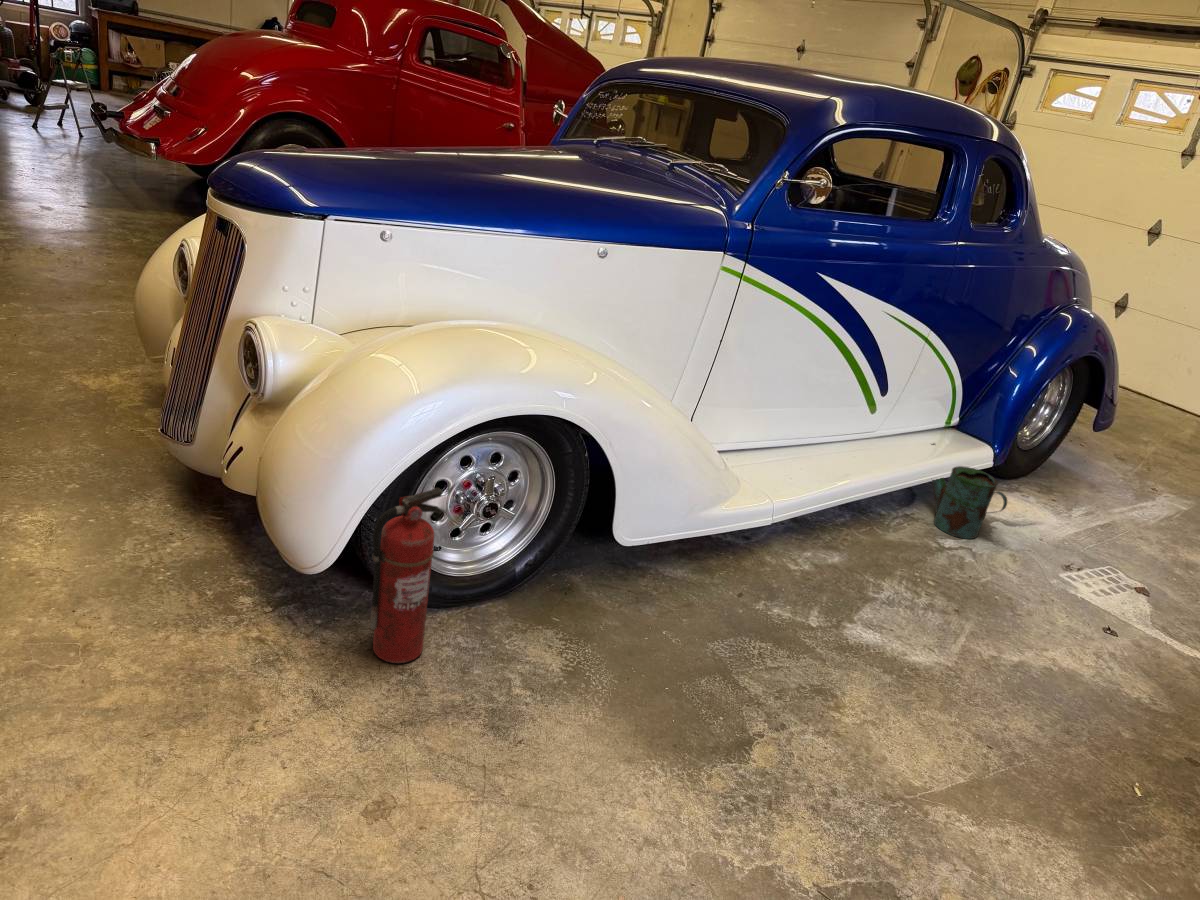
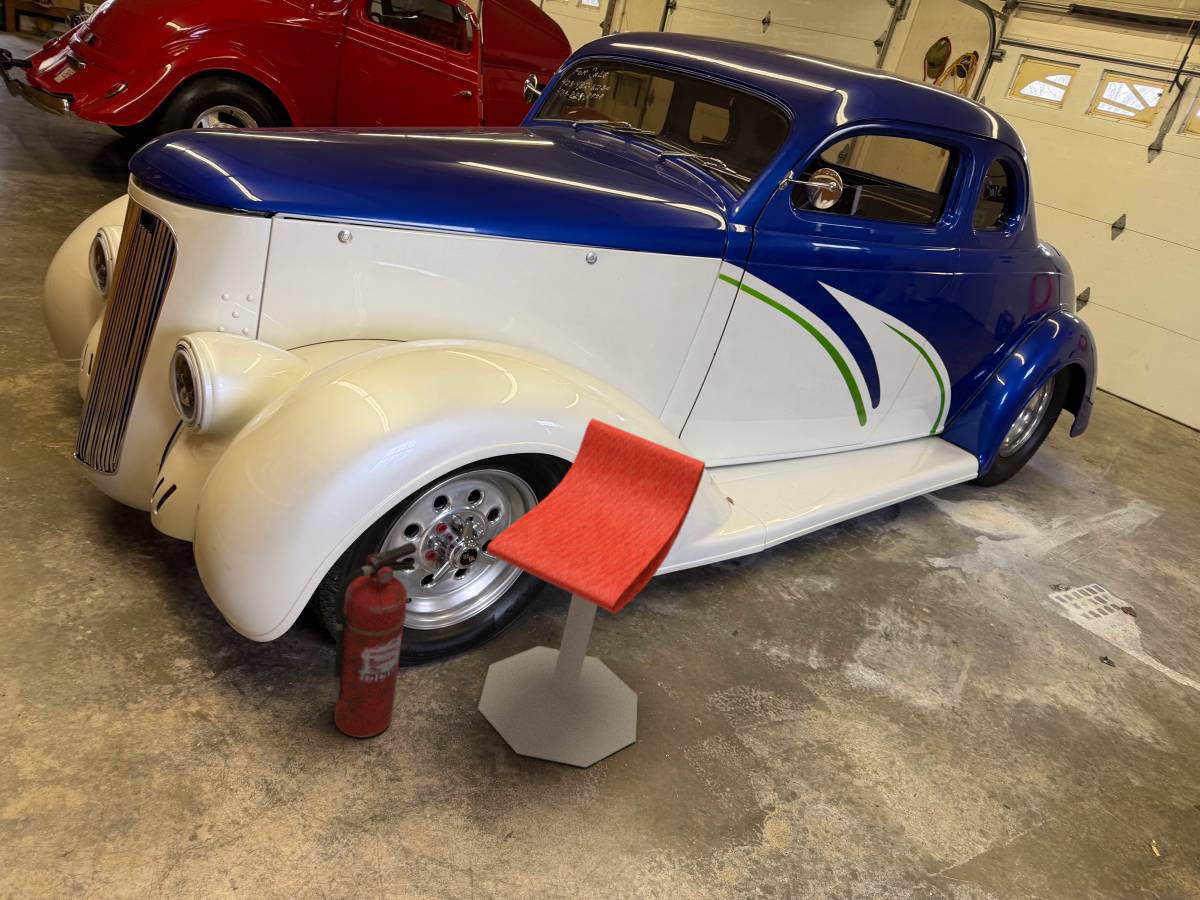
stool: none [499,386,696,694] -> present [478,419,705,767]
watering can: present [931,444,1007,539] -> none [908,454,999,555]

